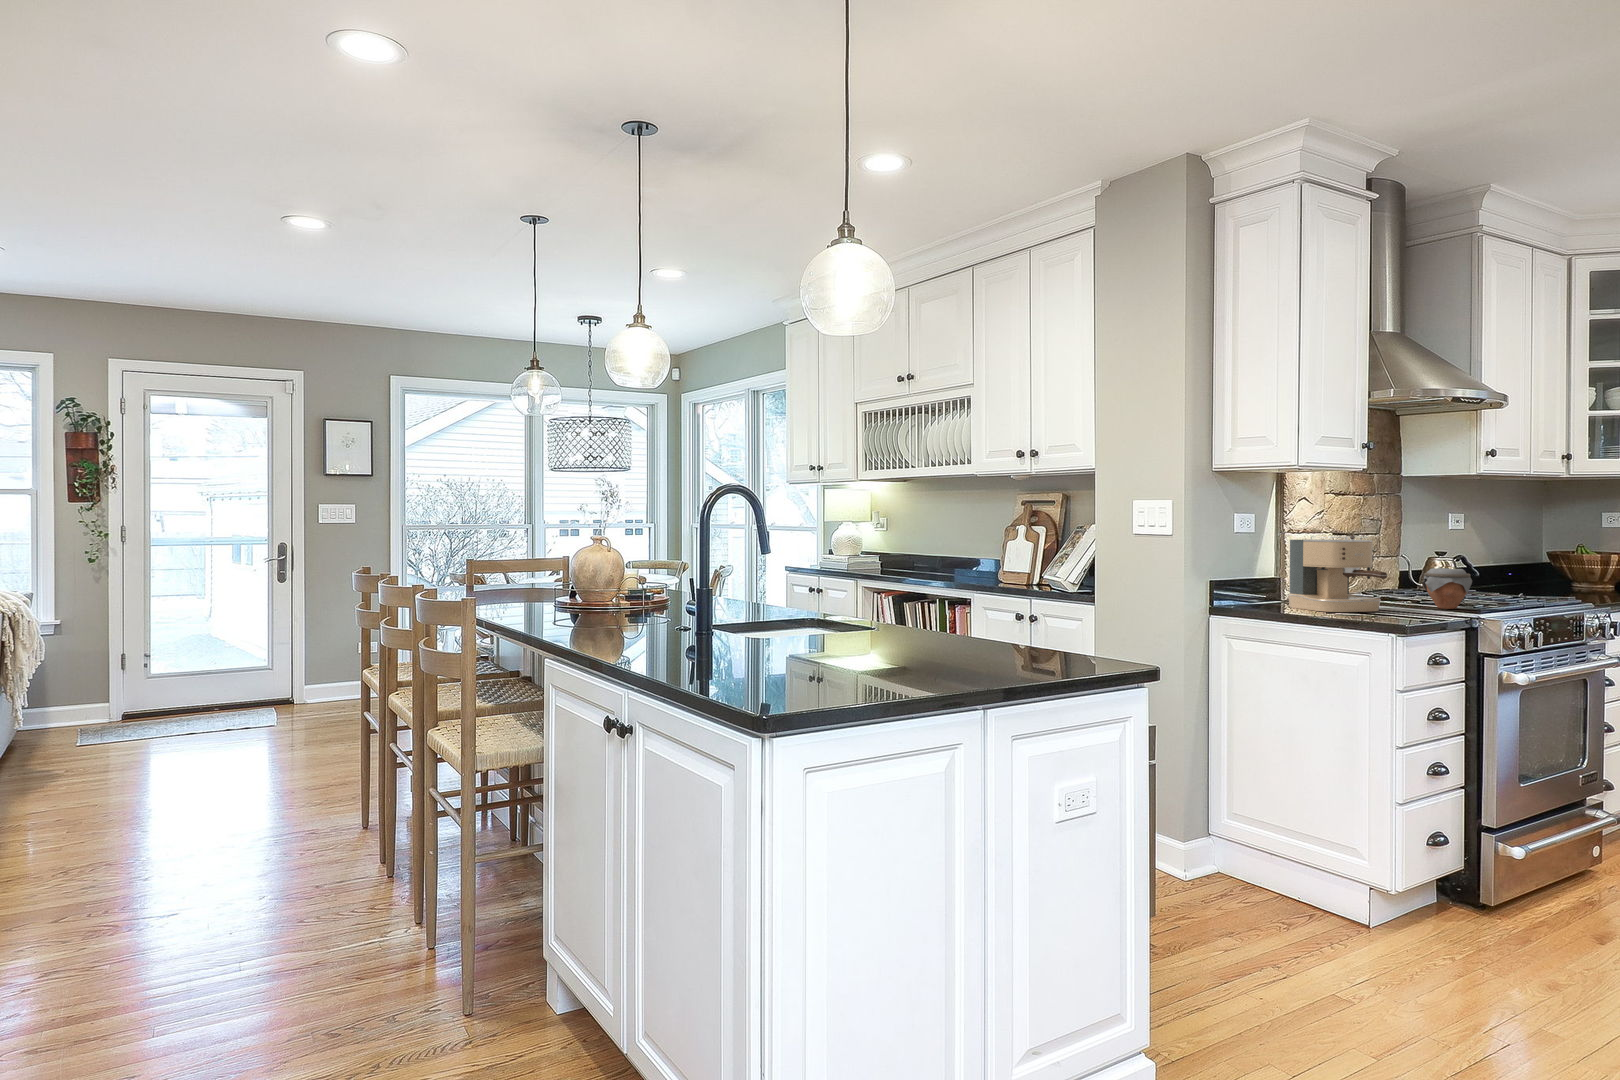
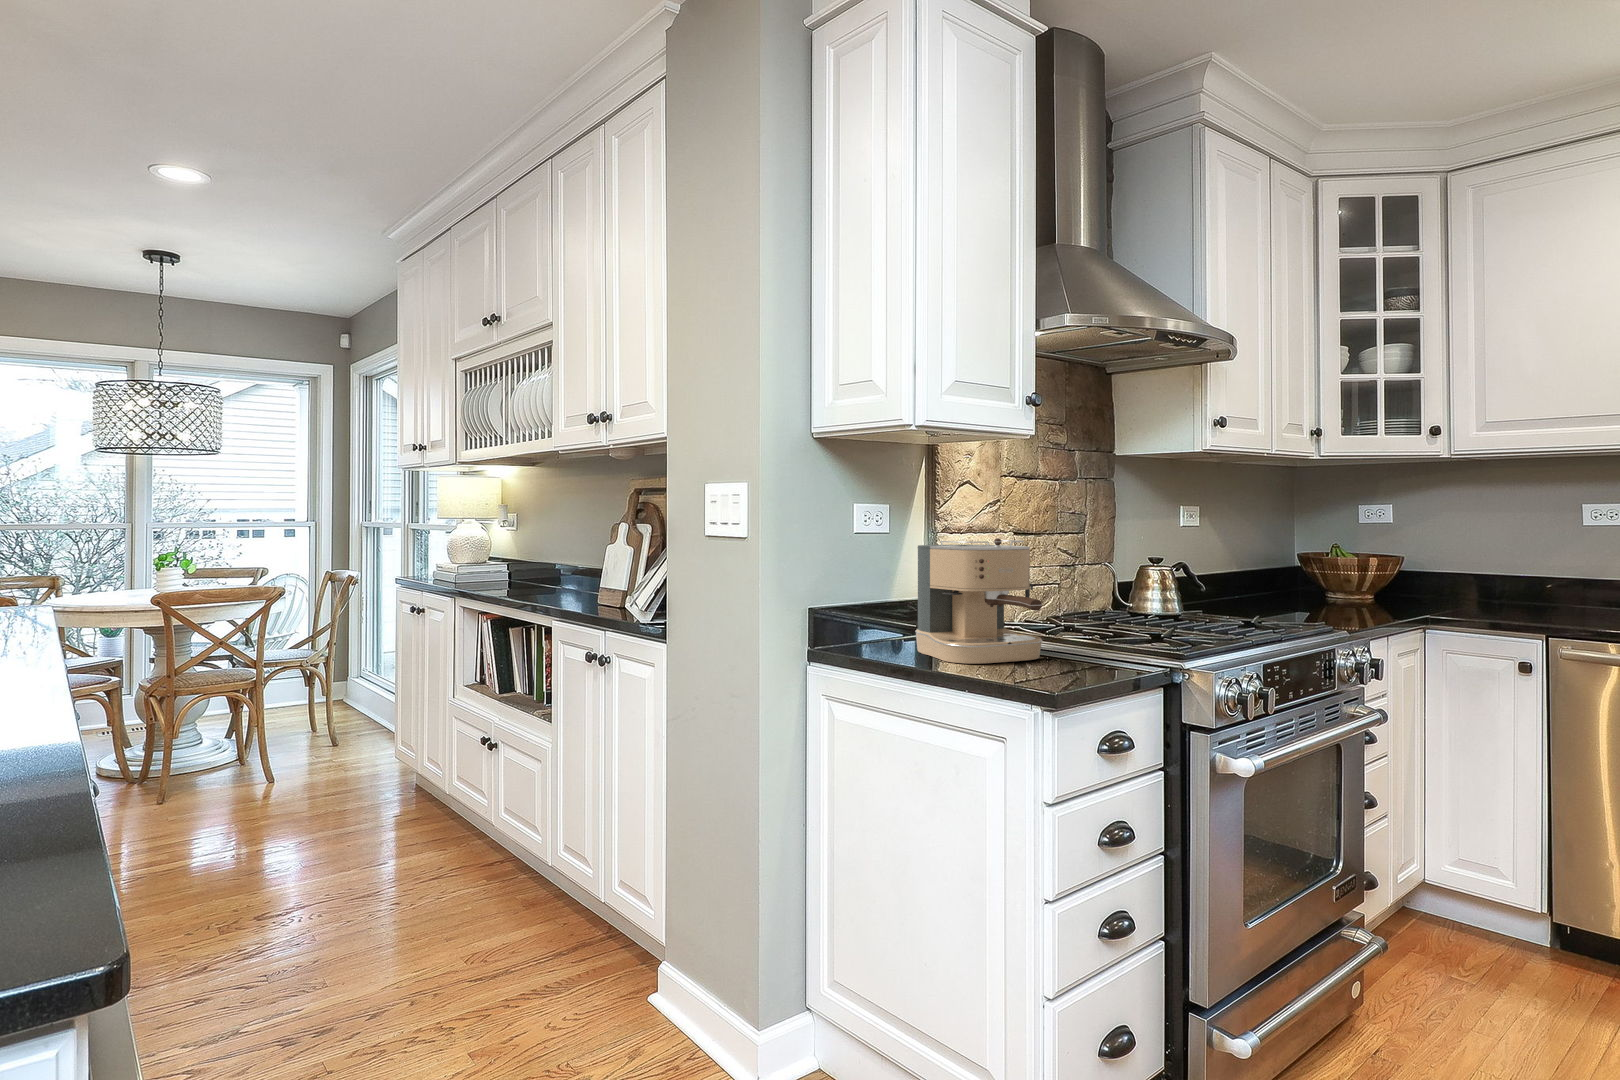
jar: present [1422,568,1472,609] -> none [1113,586,1183,649]

